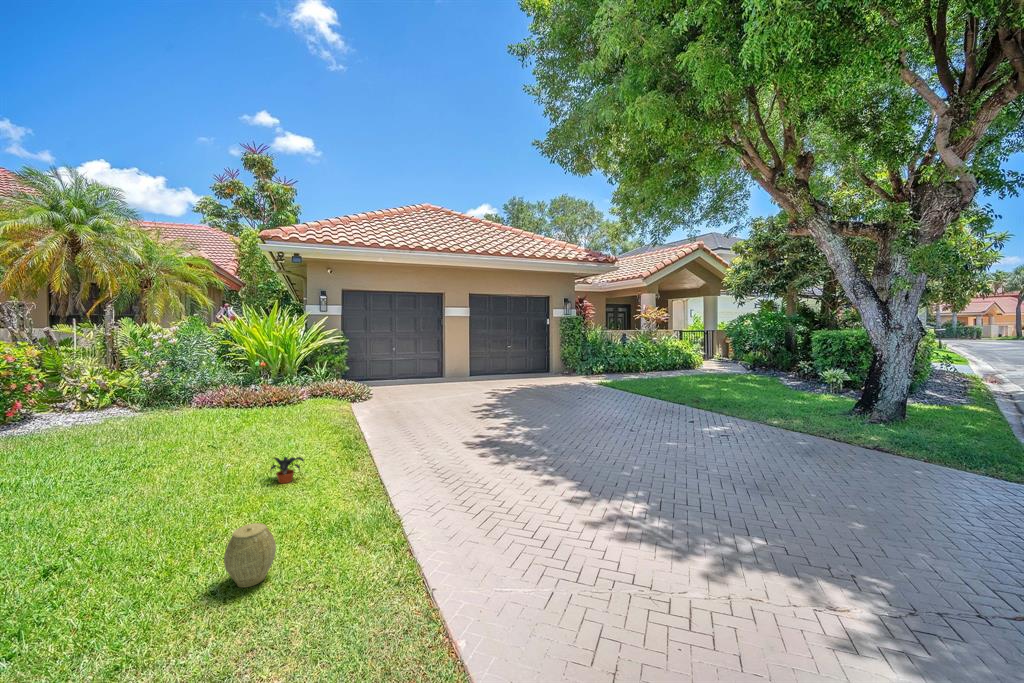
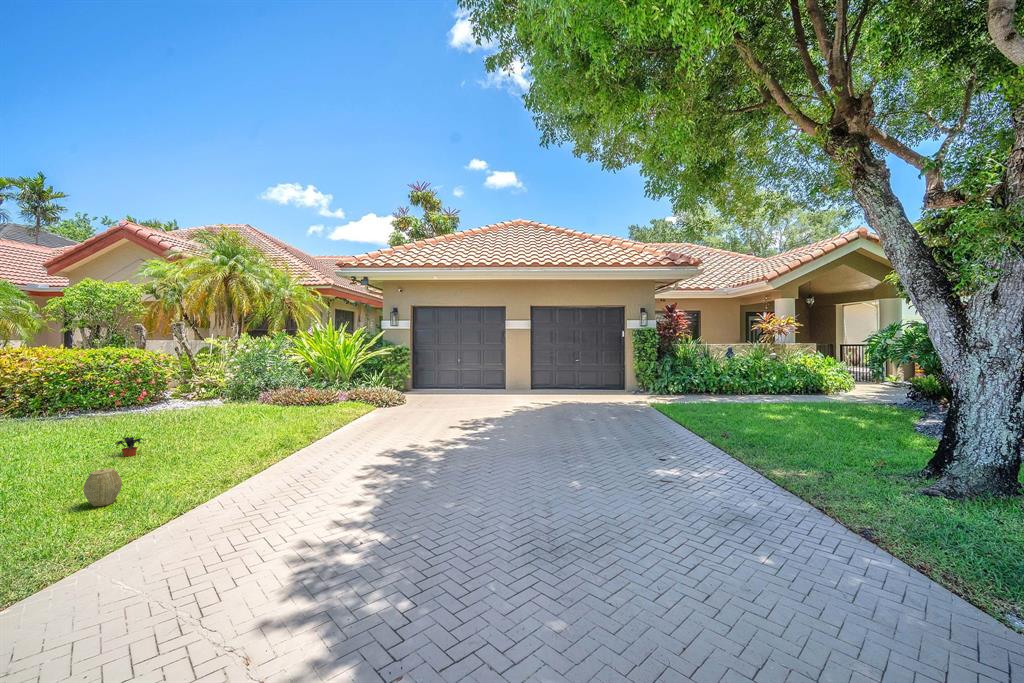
potted plant: present [270,457,304,483] -> present [115,437,144,456]

